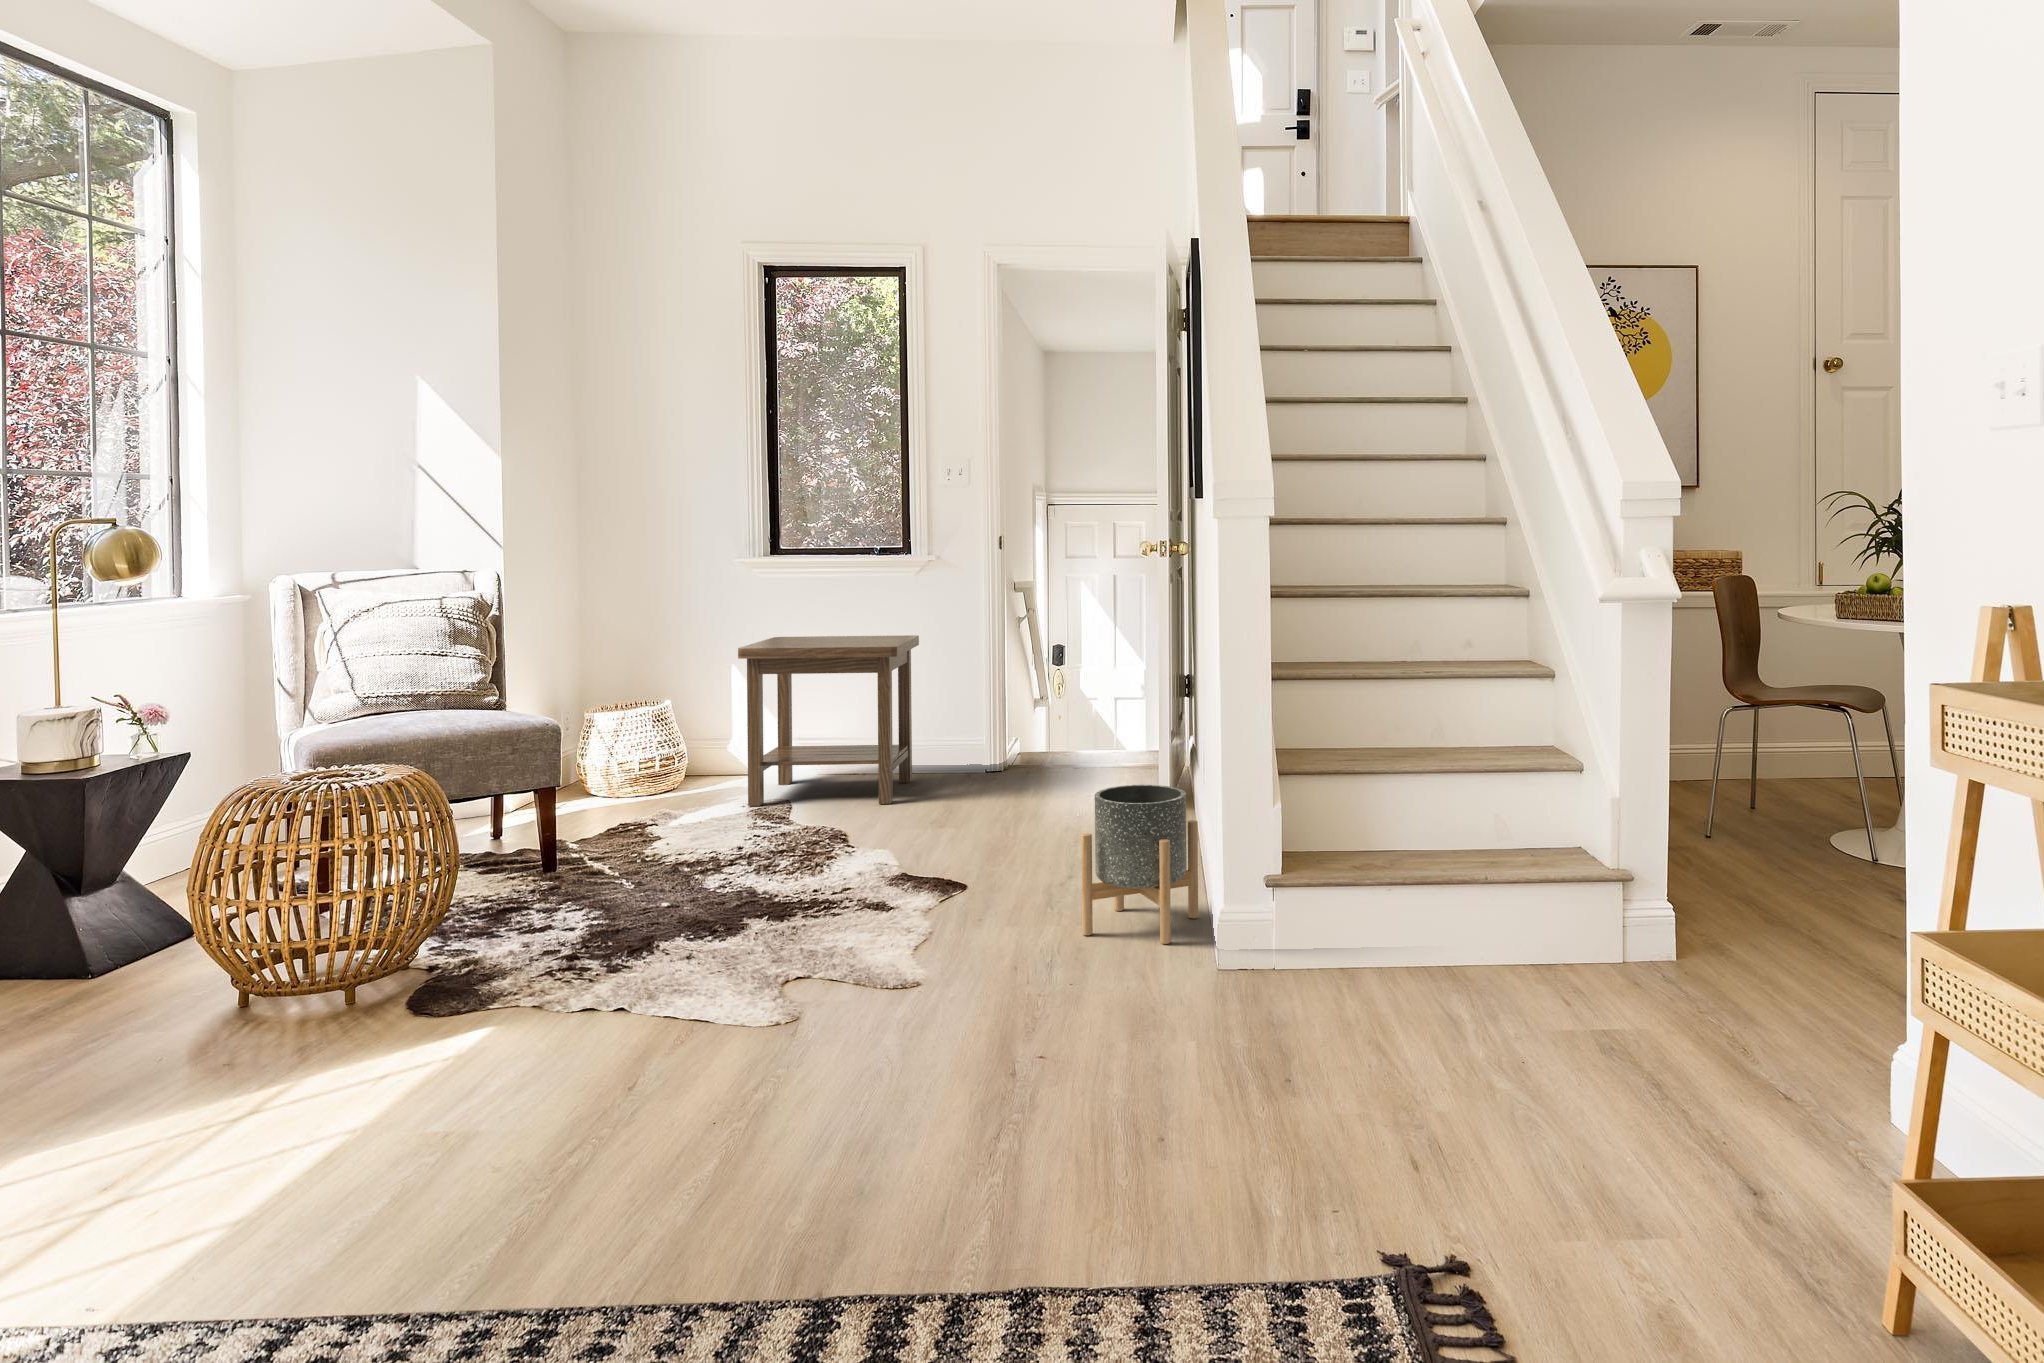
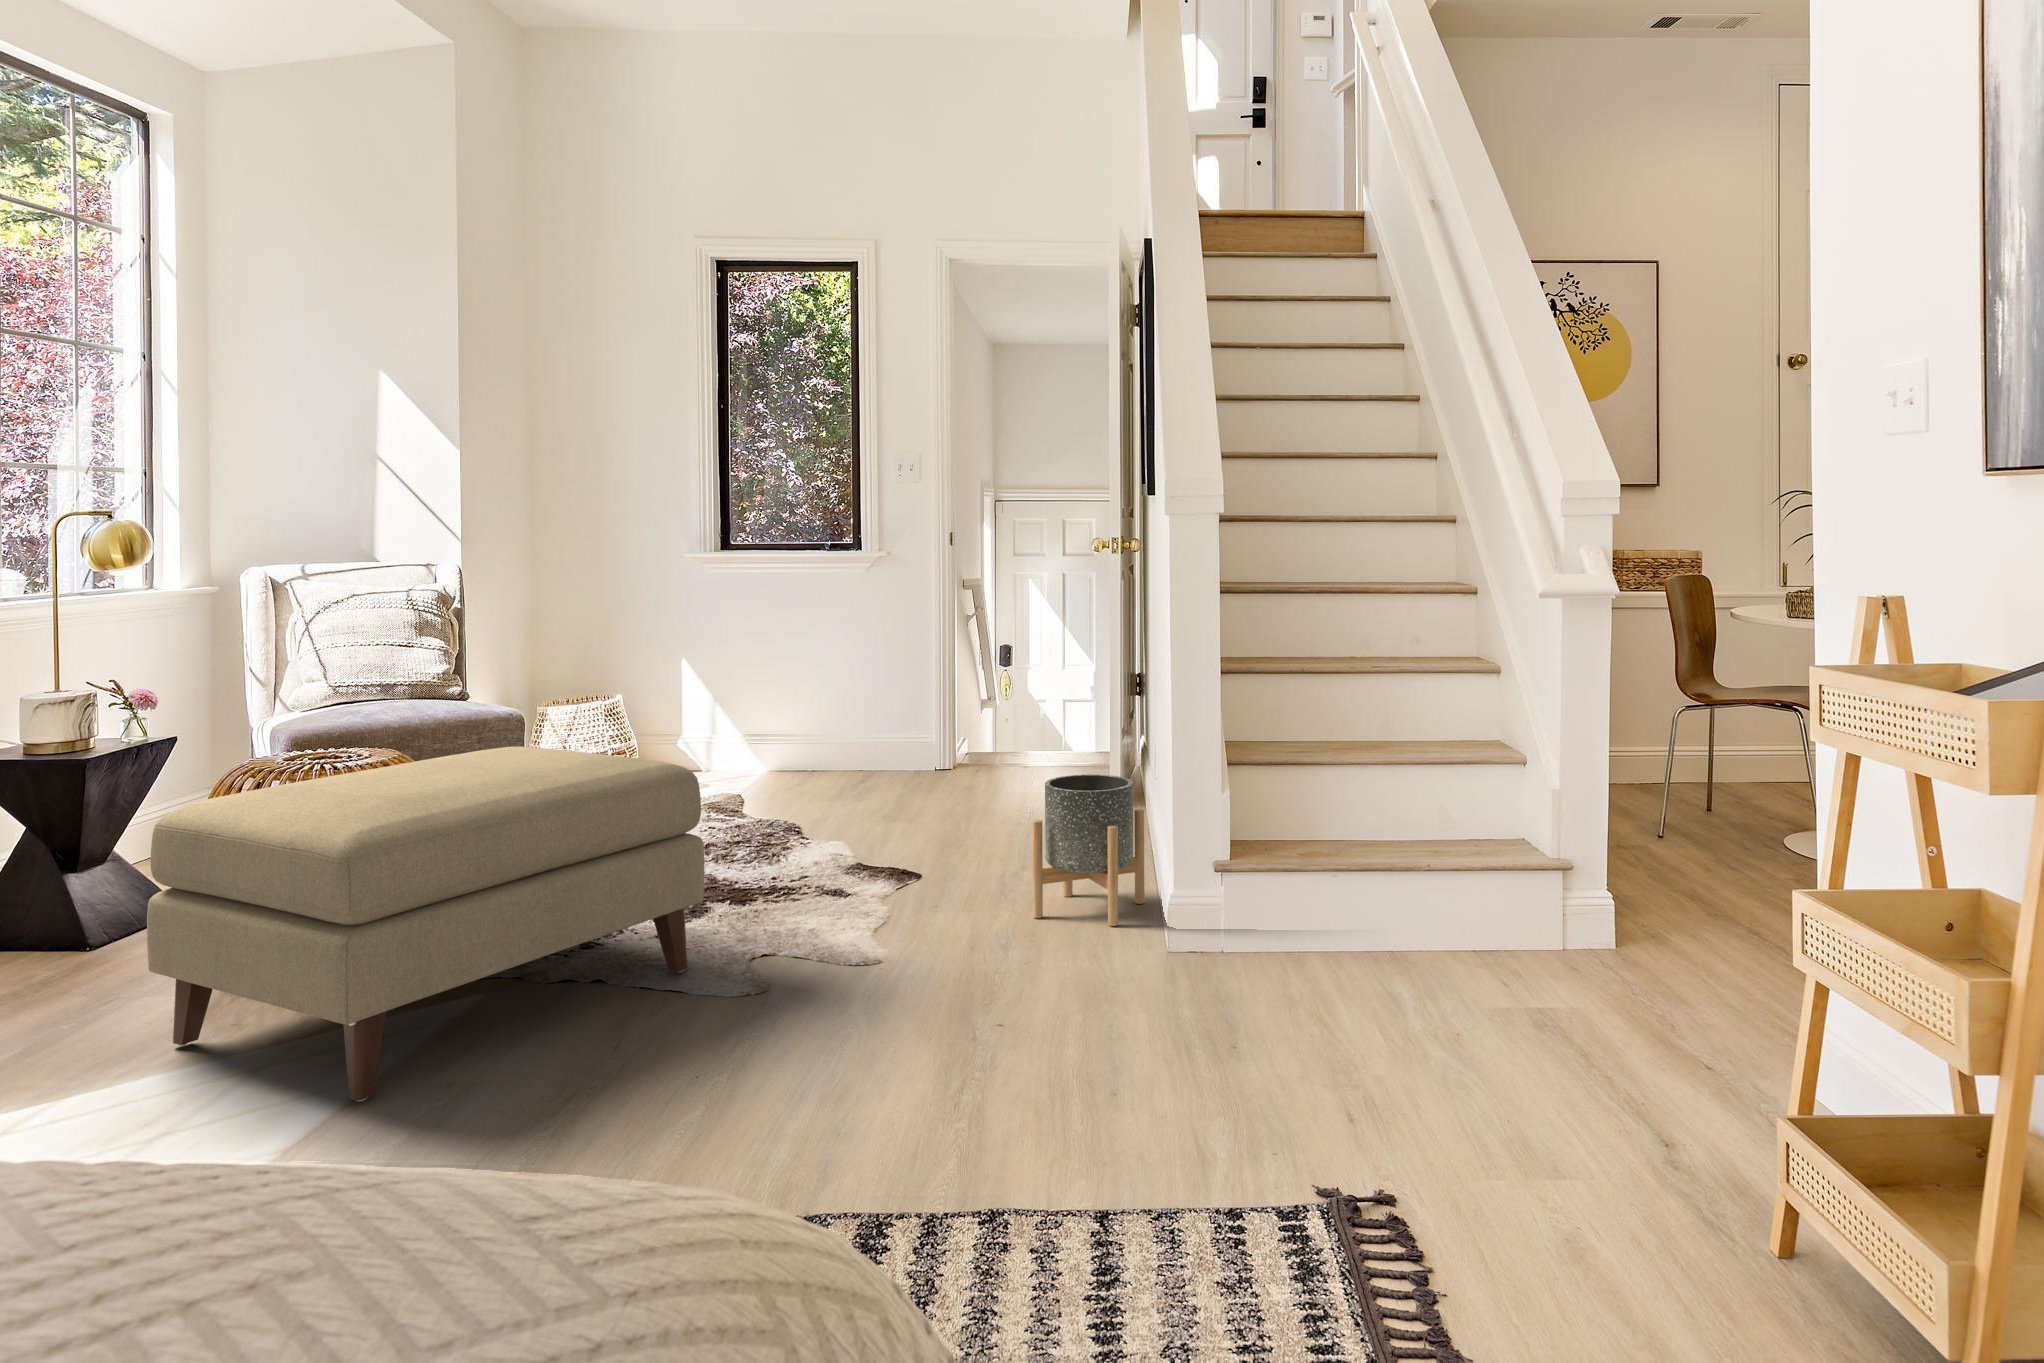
side table: present [738,635,919,806] -> none [690,632,866,799]
ottoman: none [123,762,734,1157] -> present [147,747,704,1101]

